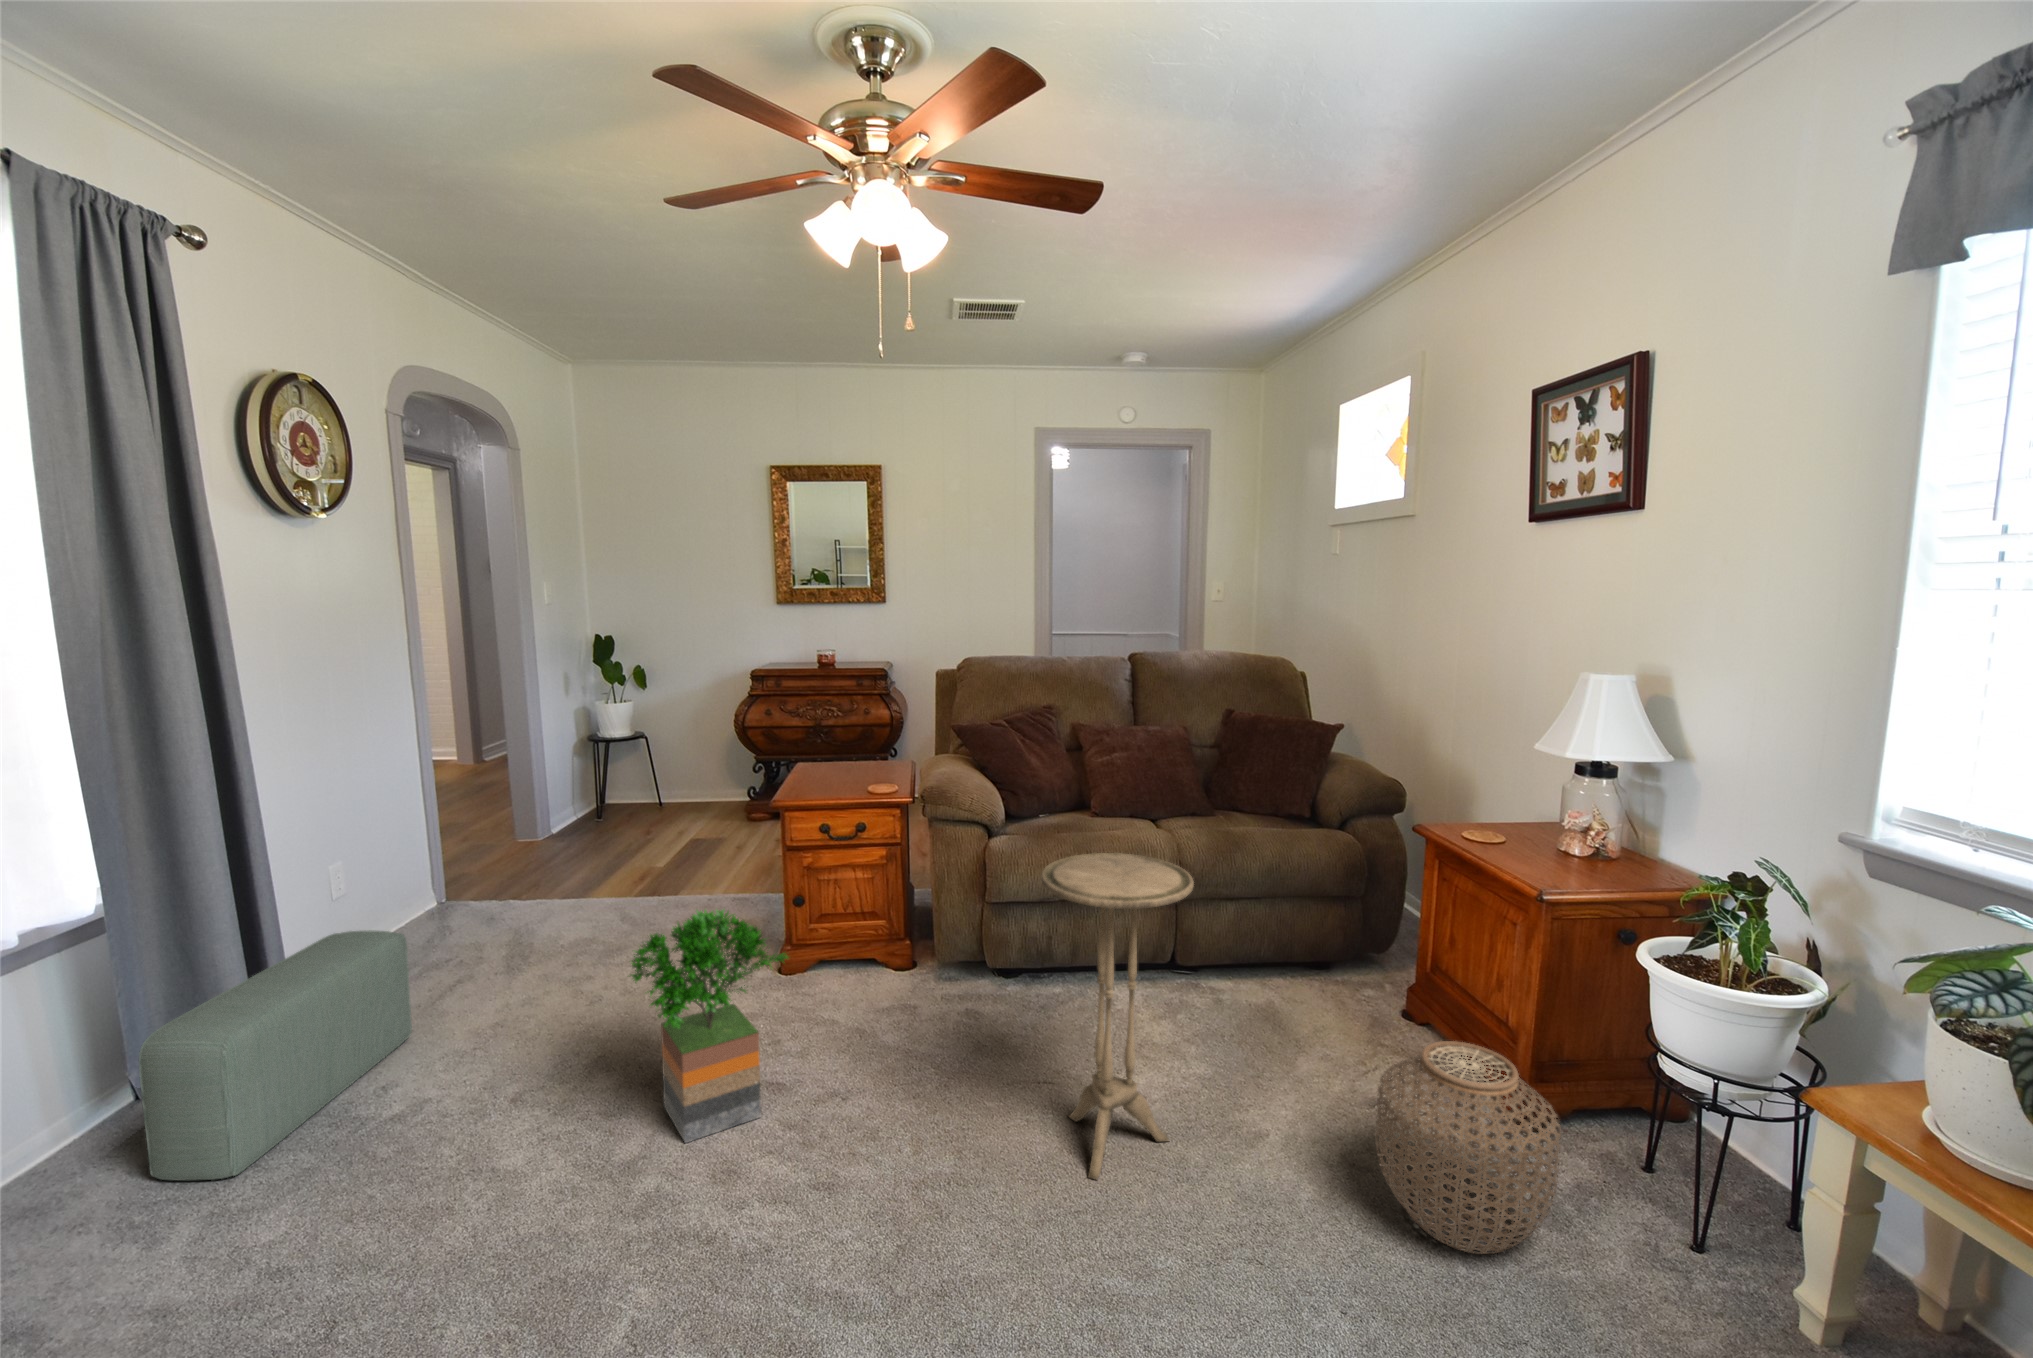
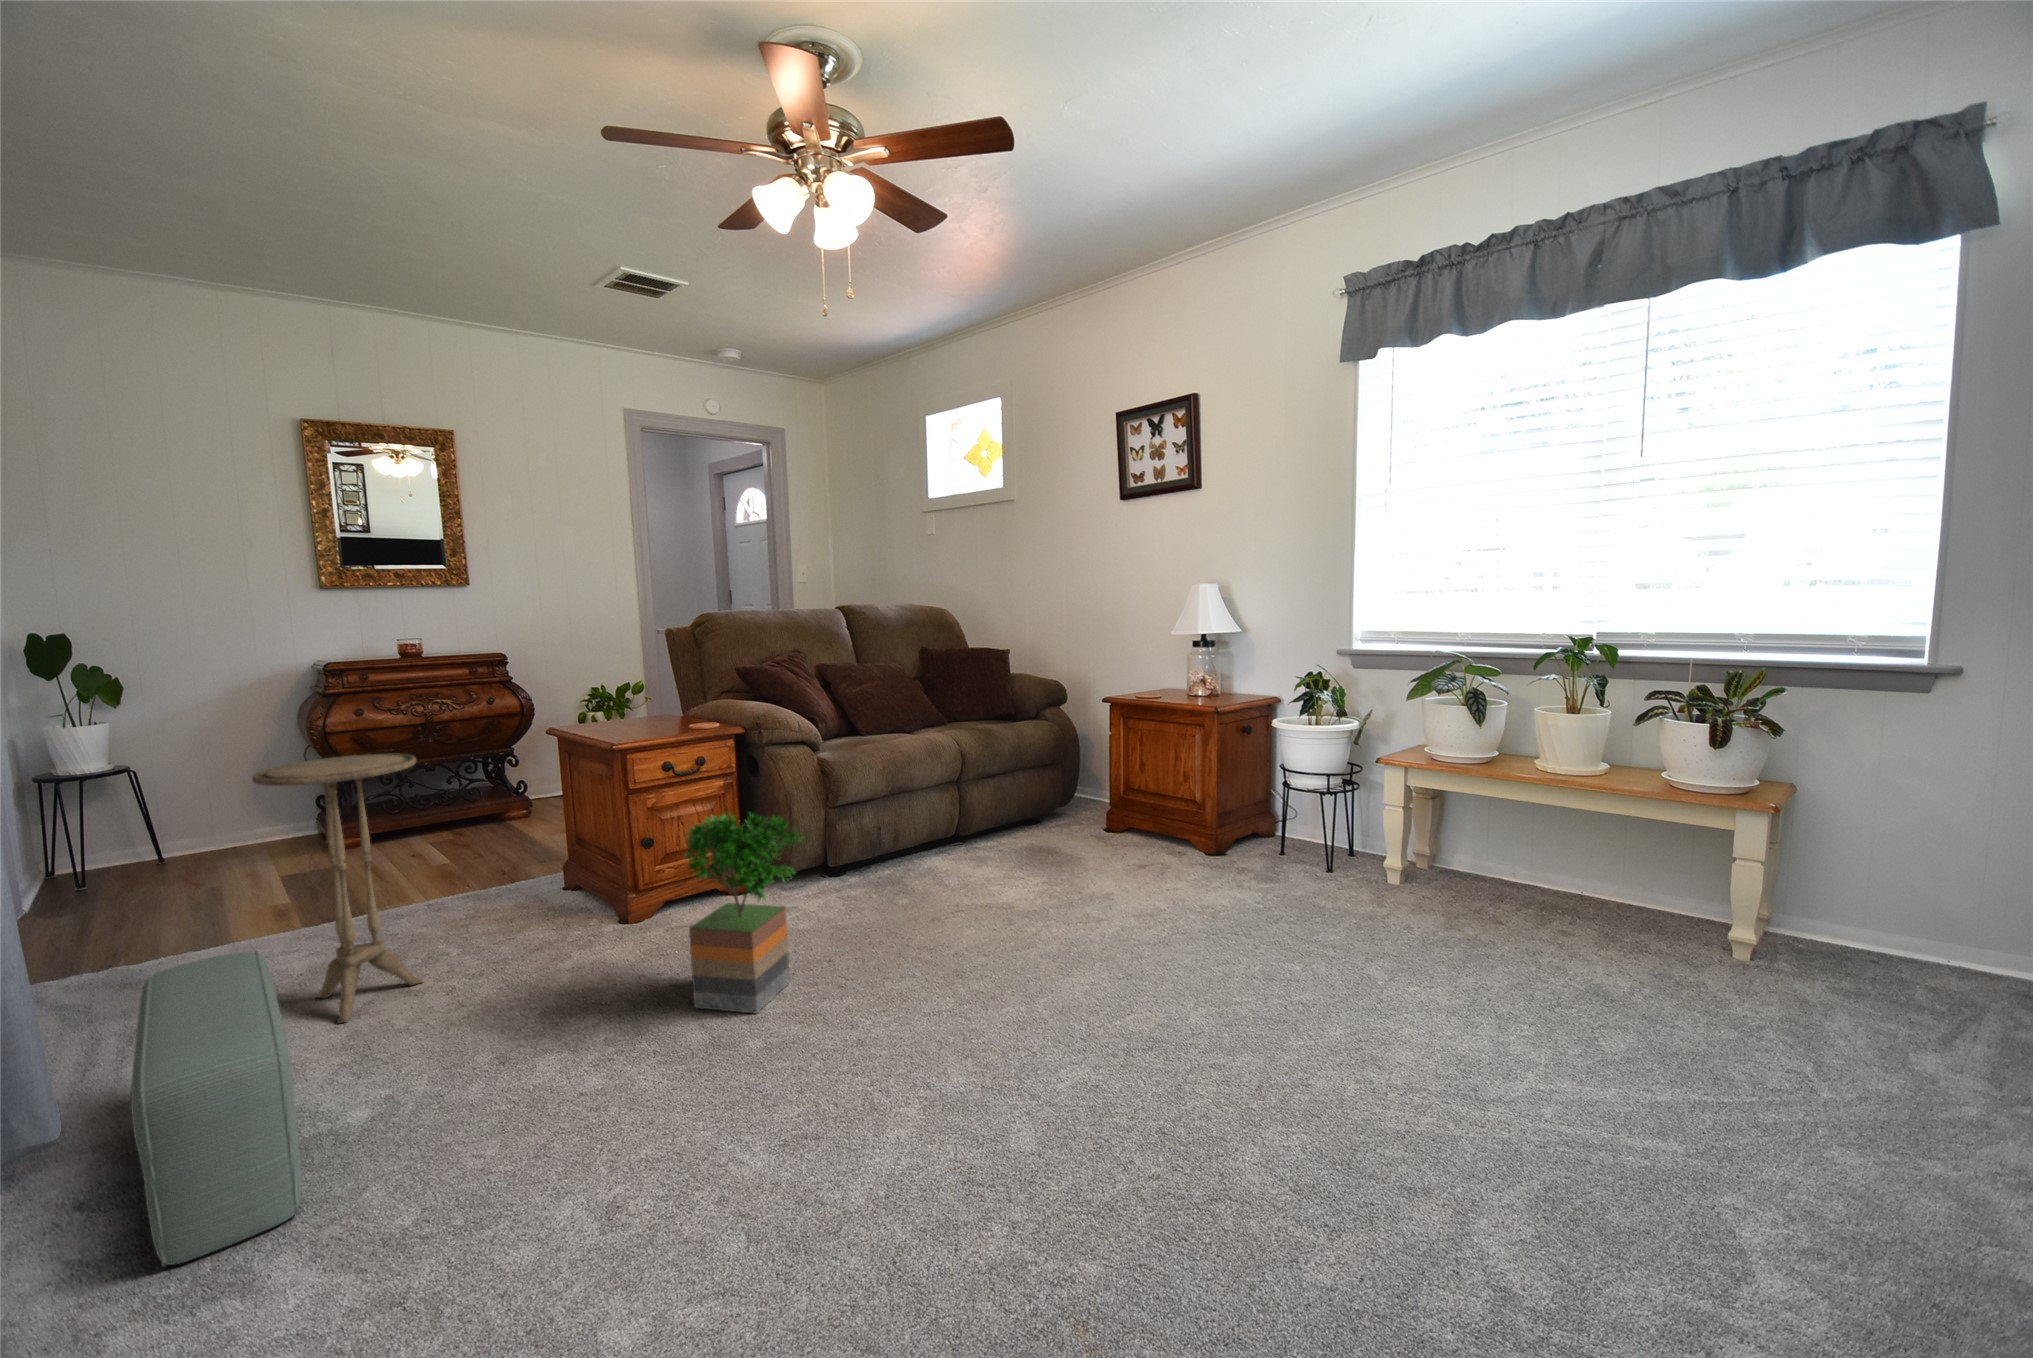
side table: present [1041,853,1194,1180] -> present [252,754,423,1023]
woven basket: present [1375,1041,1561,1254] -> none [1173,782,1268,889]

